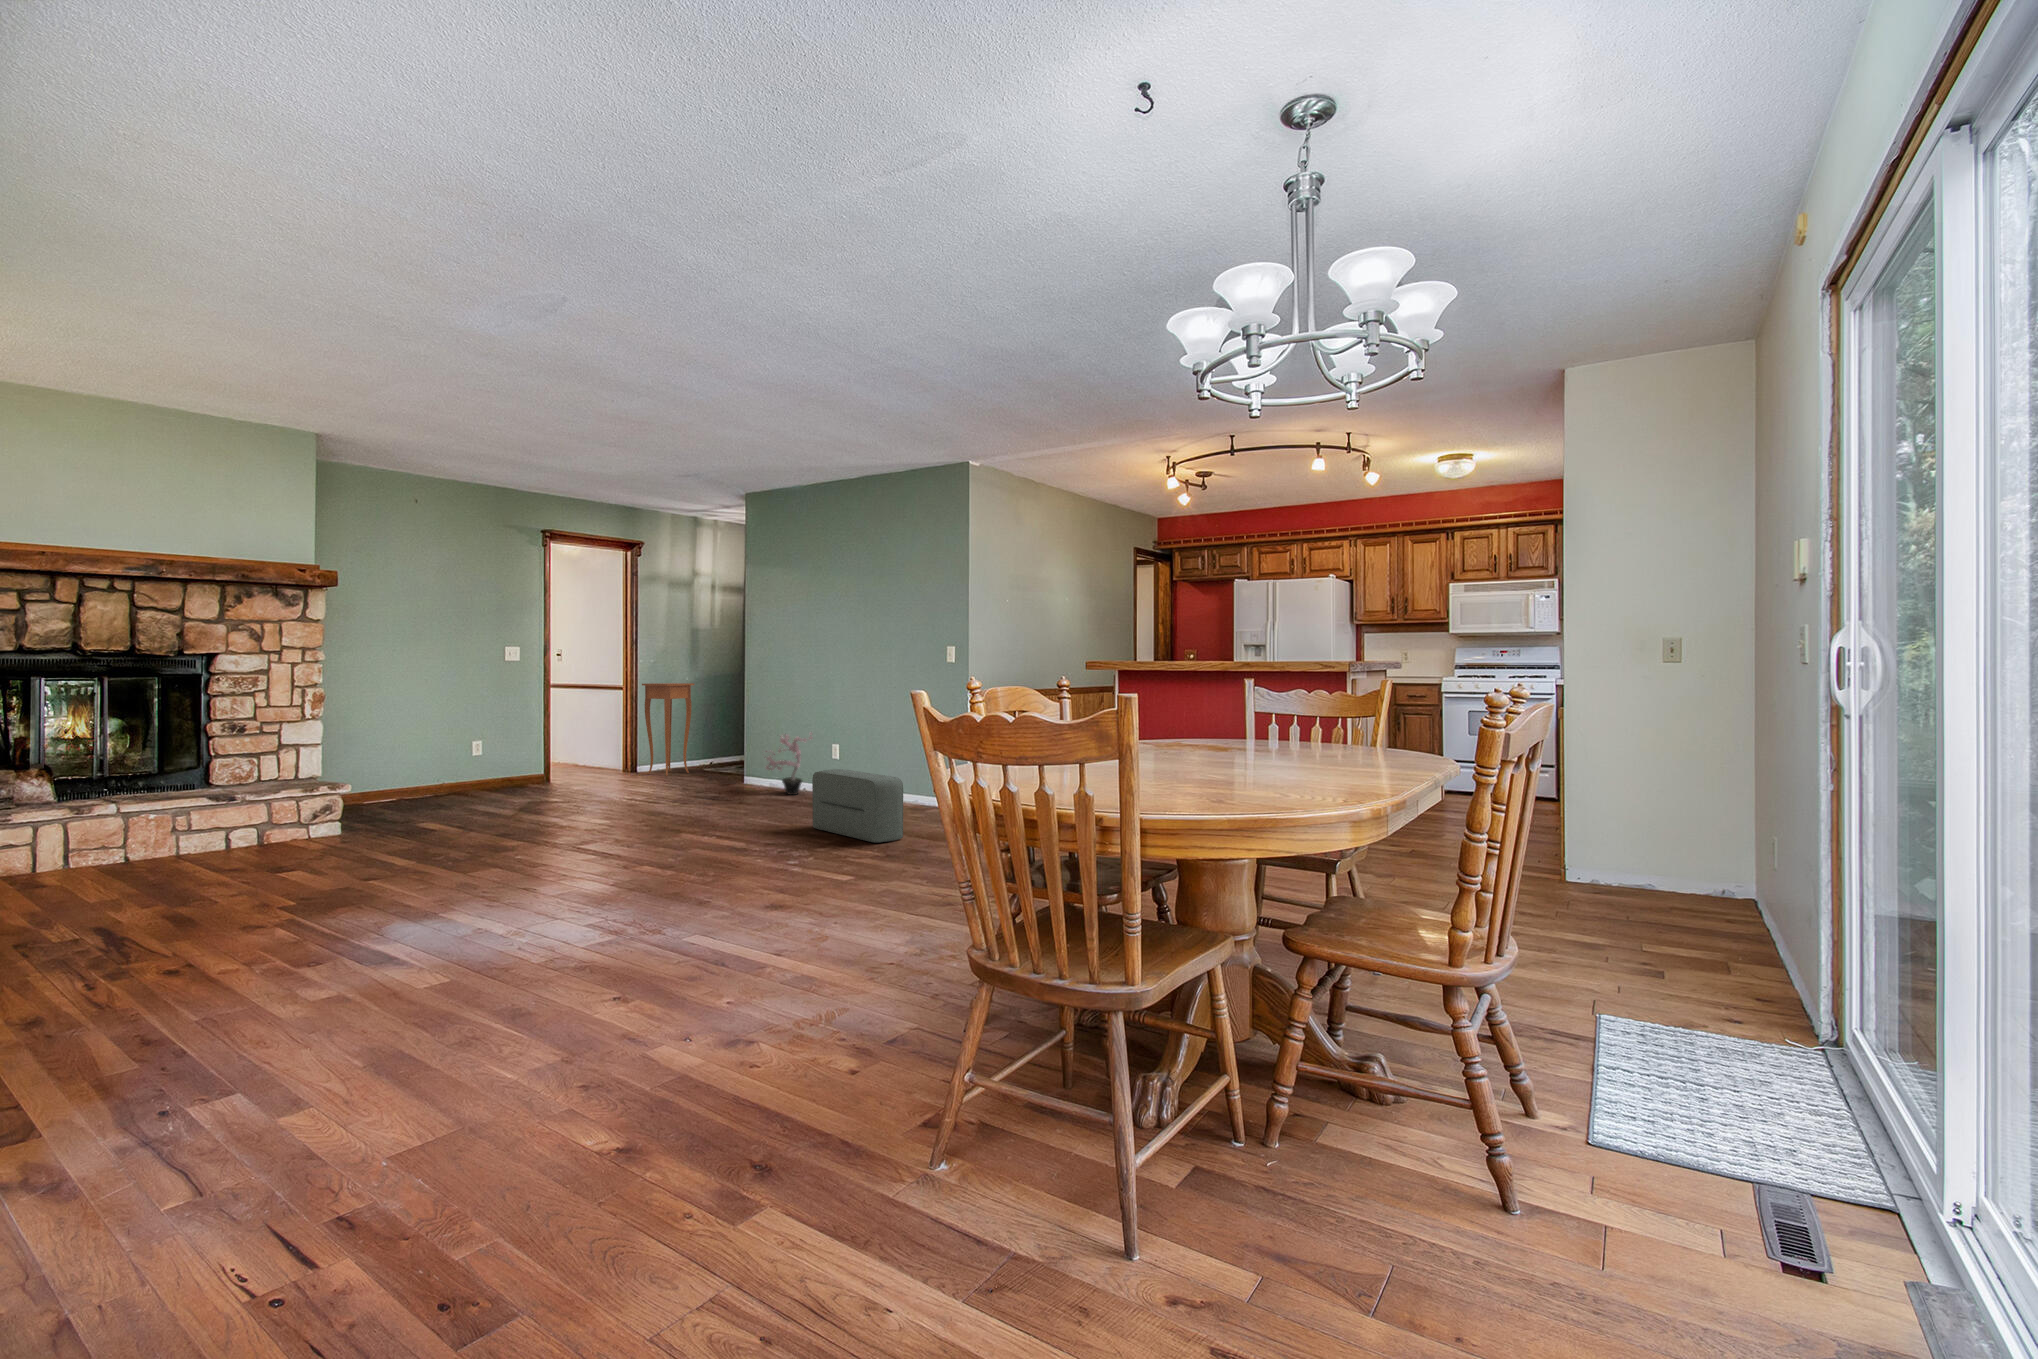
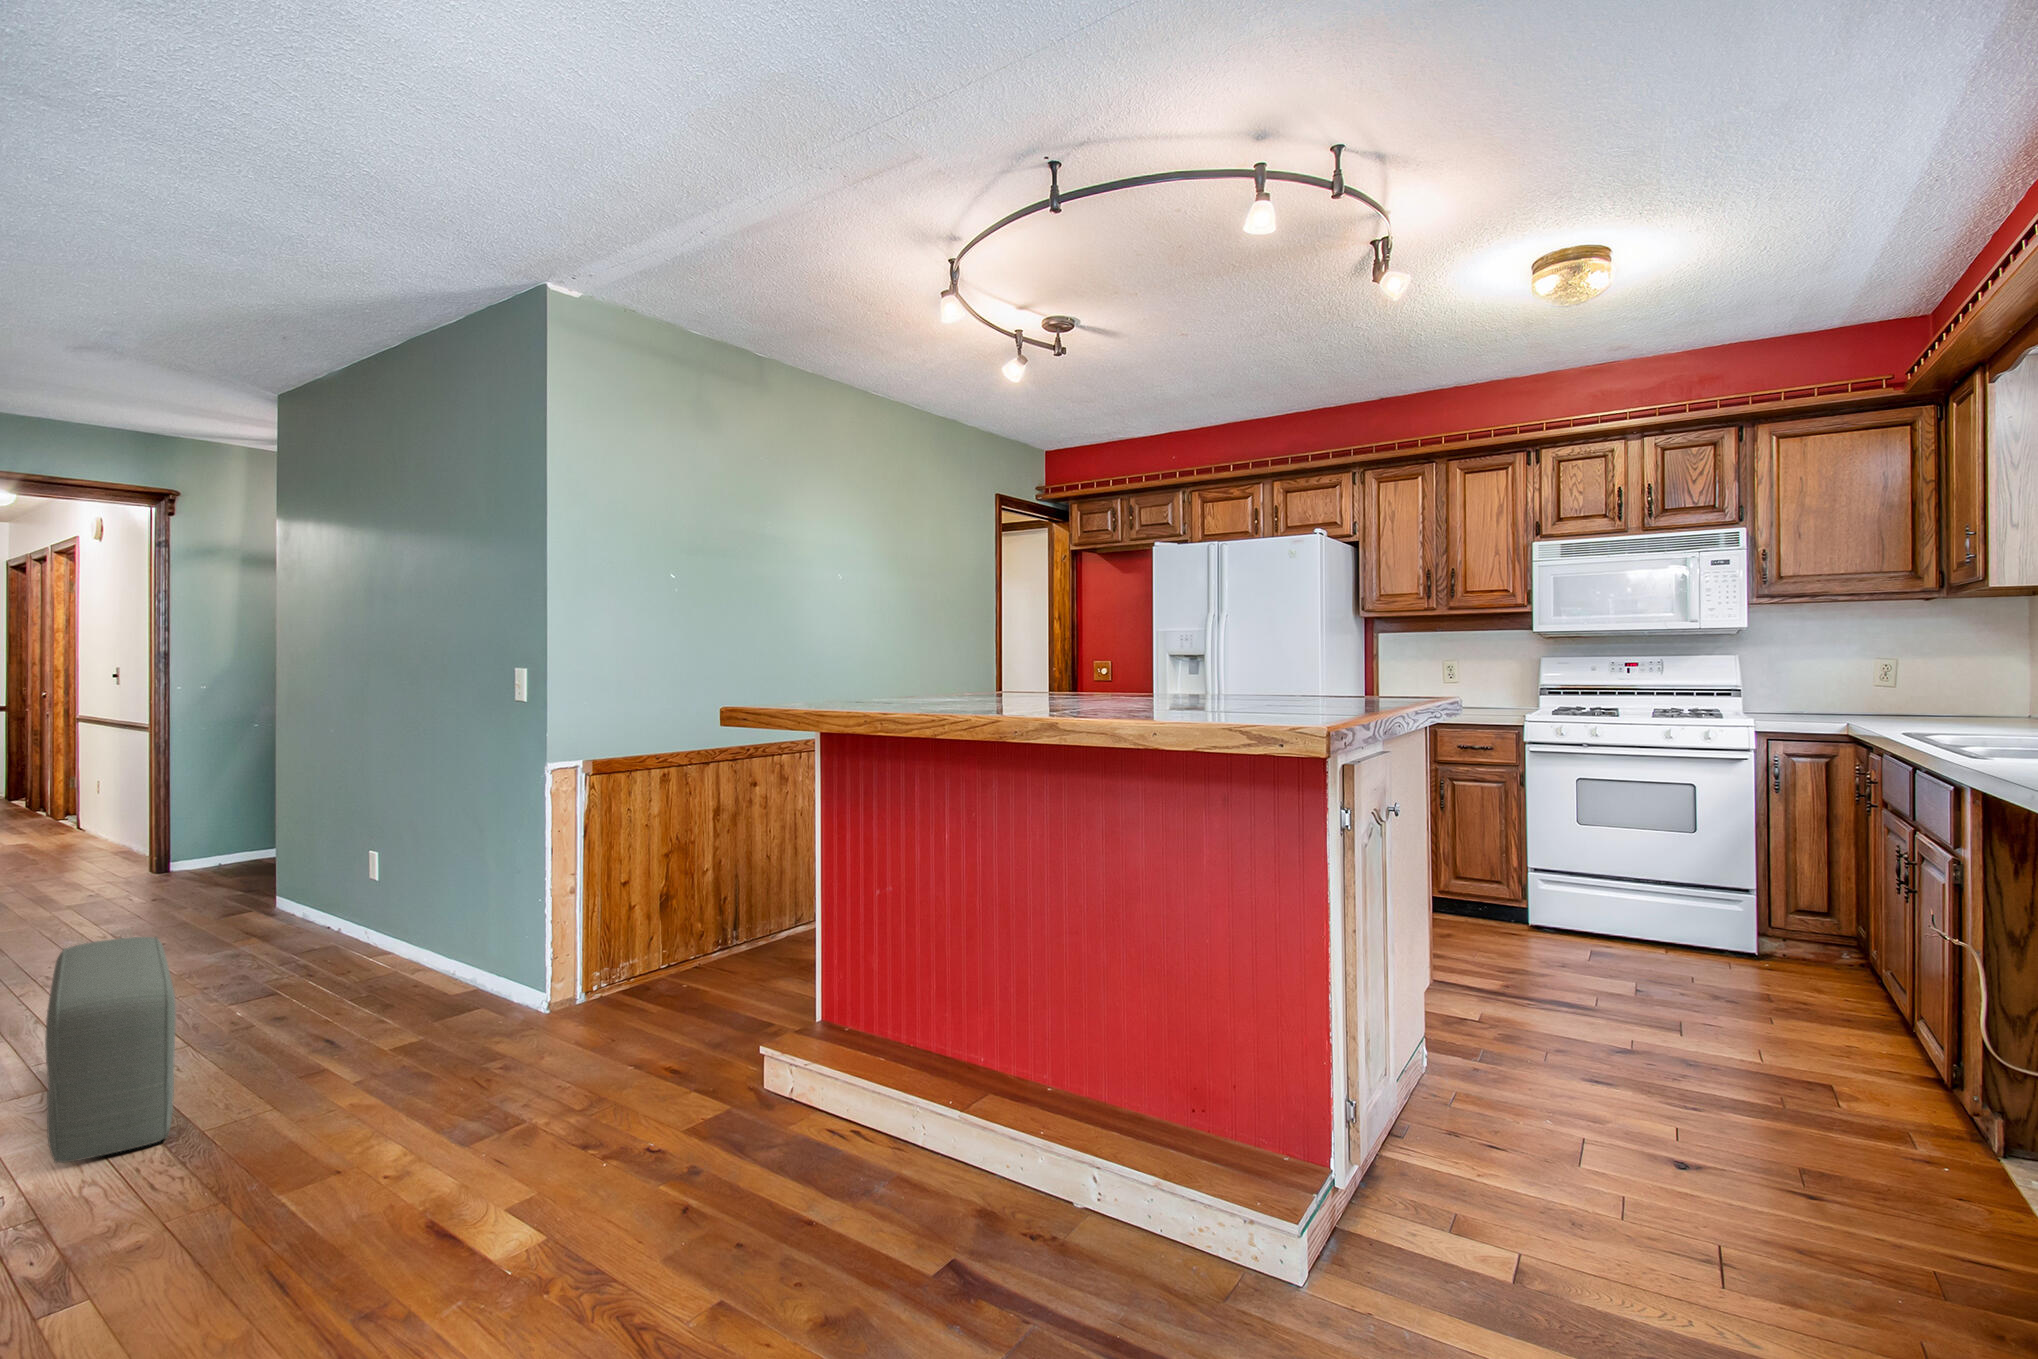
side table: present [642,683,694,776] -> none [159,721,257,880]
potted plant: present [764,733,812,795] -> none [240,814,339,939]

